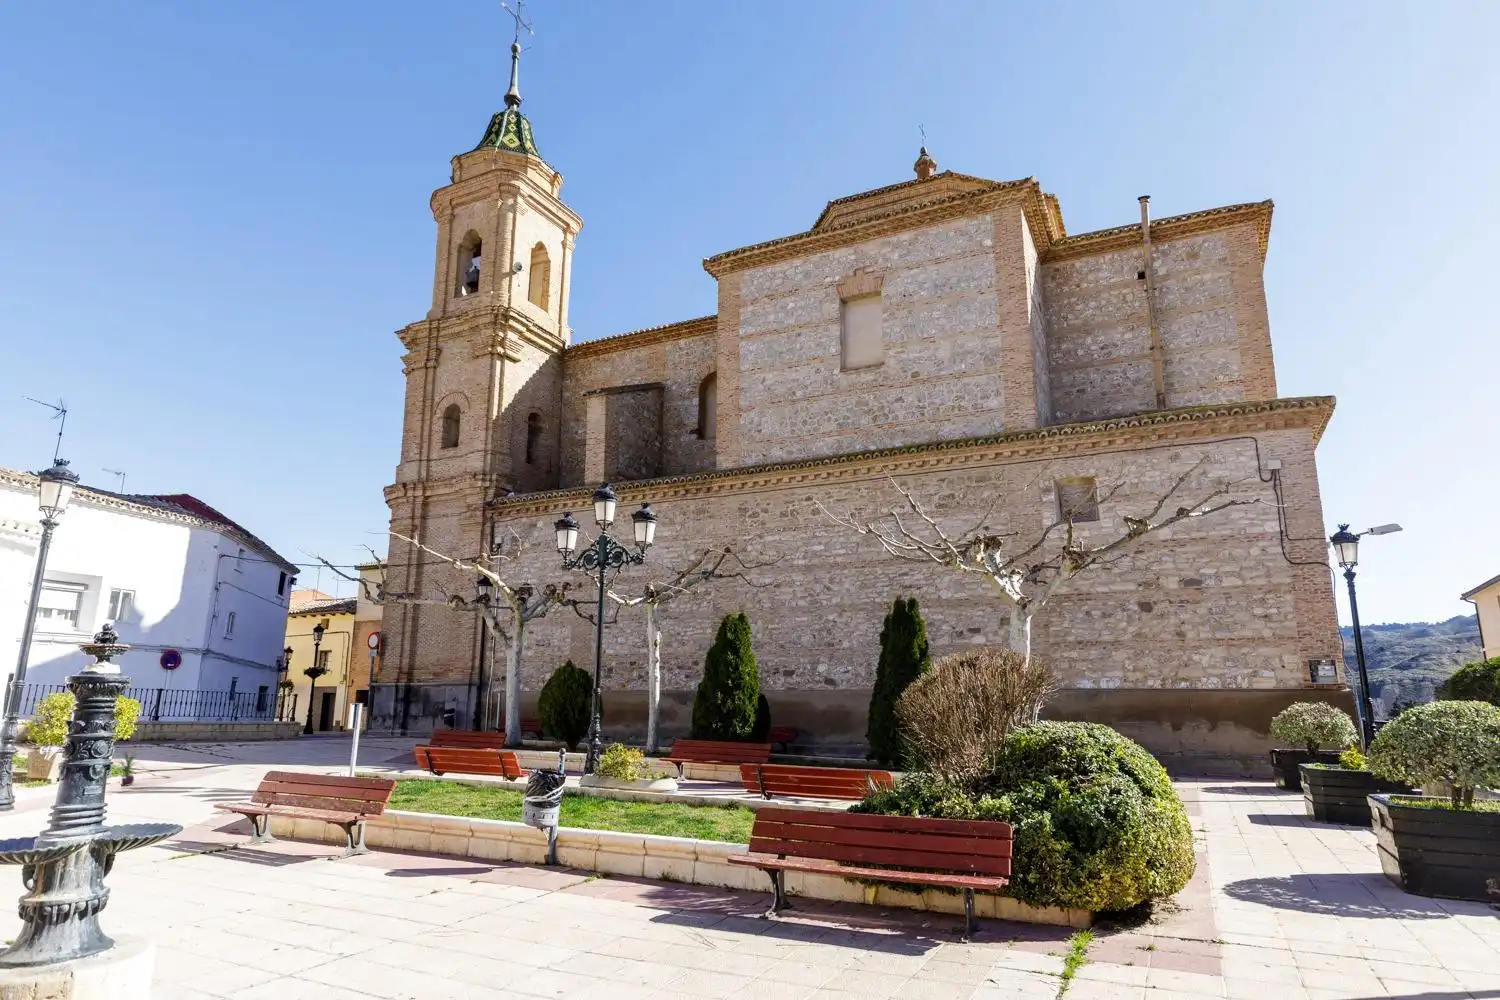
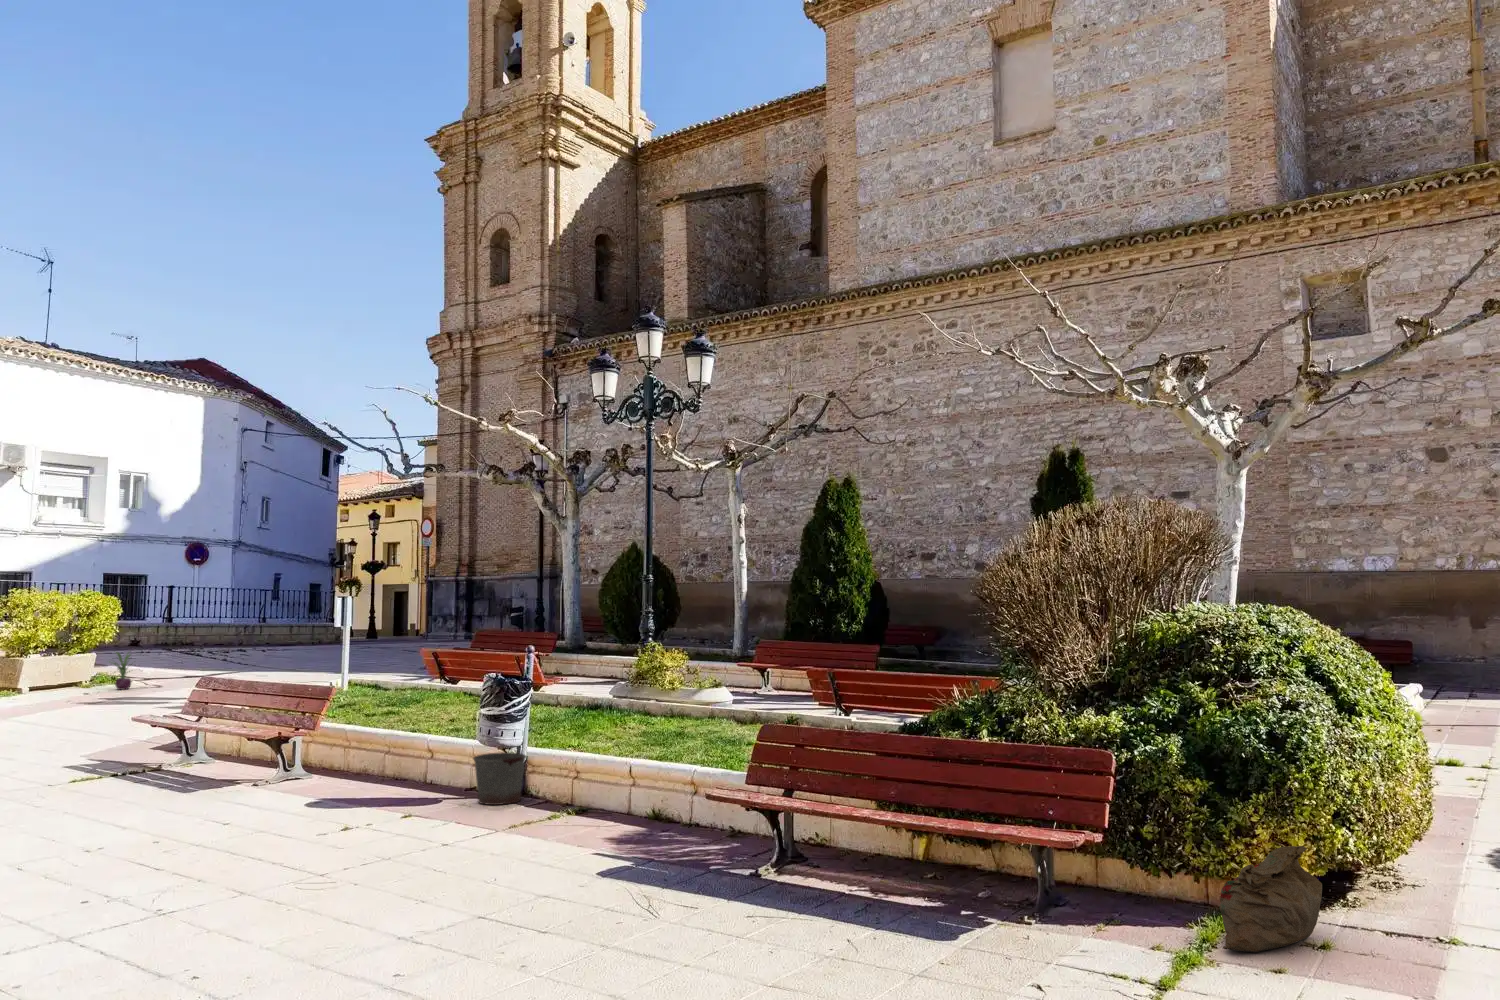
bucket: none [523,833,564,874] -> present [473,752,527,805]
bag: none [1085,882,1146,951] -> present [1219,846,1322,952]

